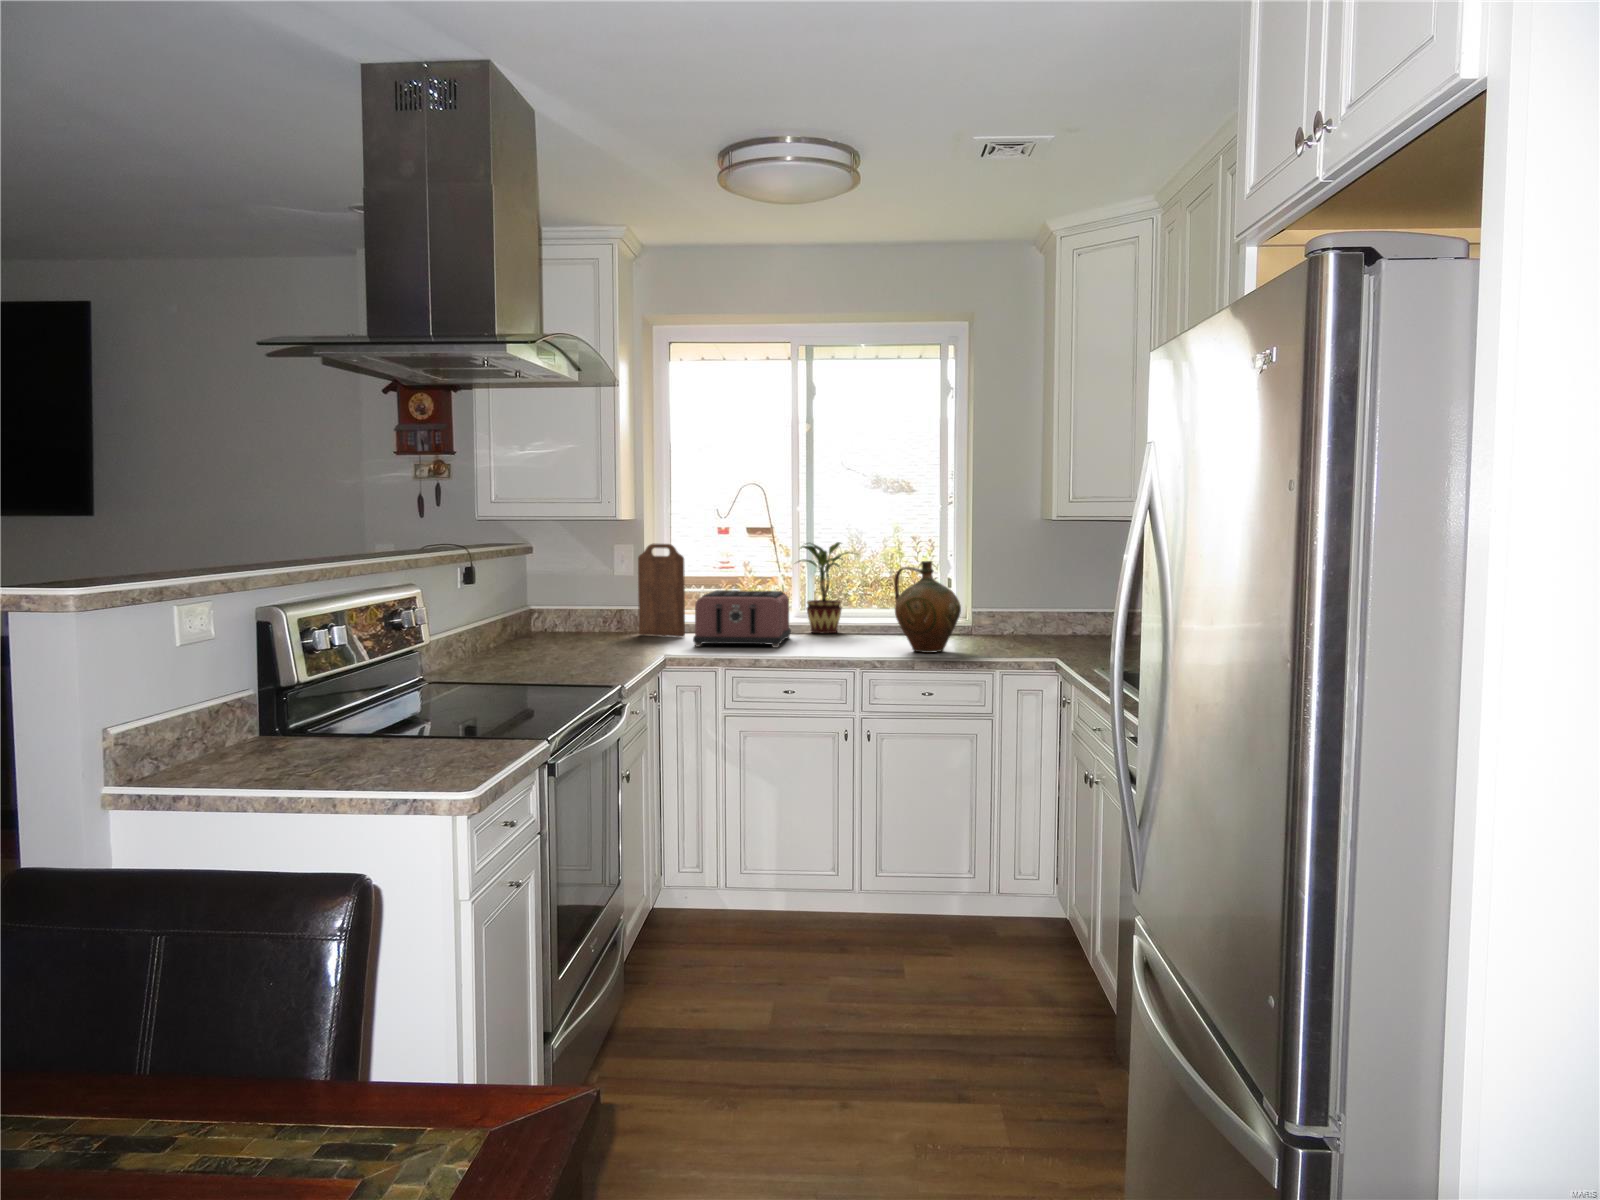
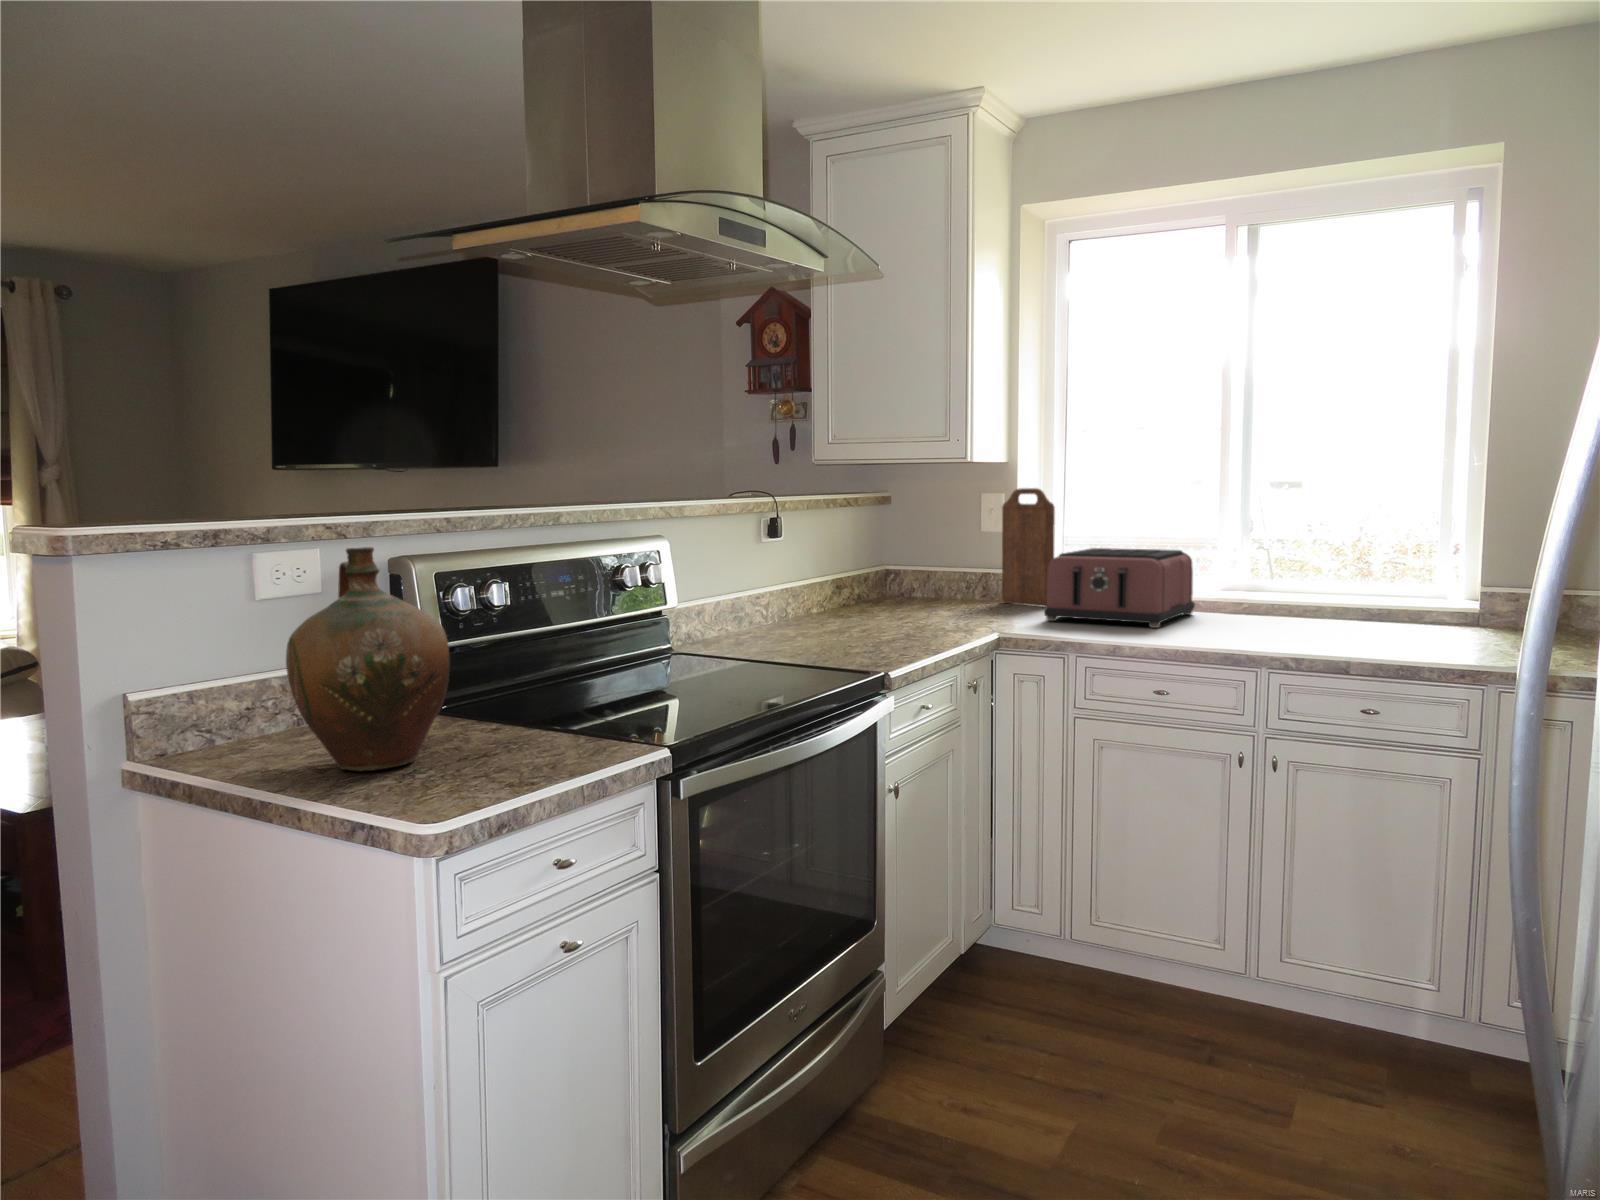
potted plant: present [799,542,852,633] -> none [1210,483,1309,610]
ceramic jug: present [894,561,961,653] -> present [286,547,450,771]

